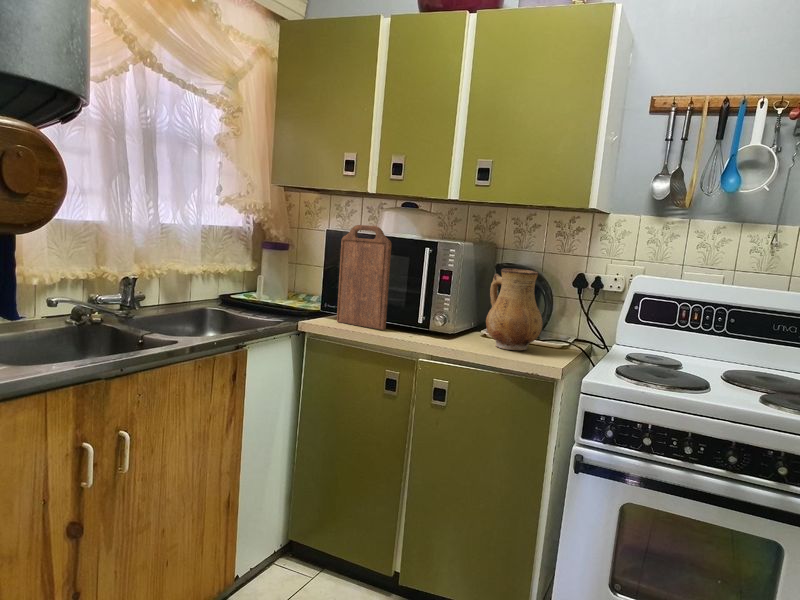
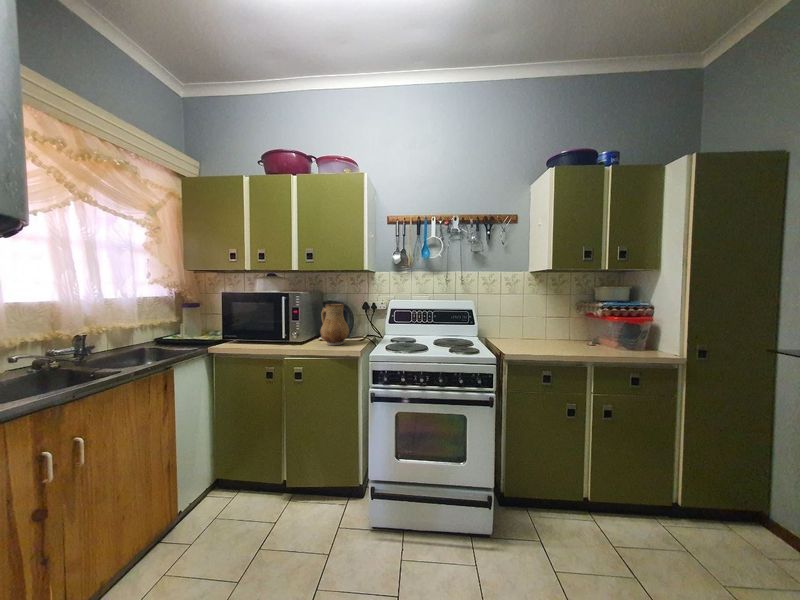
cutting board: present [337,225,392,330] -> none [233,289,265,345]

